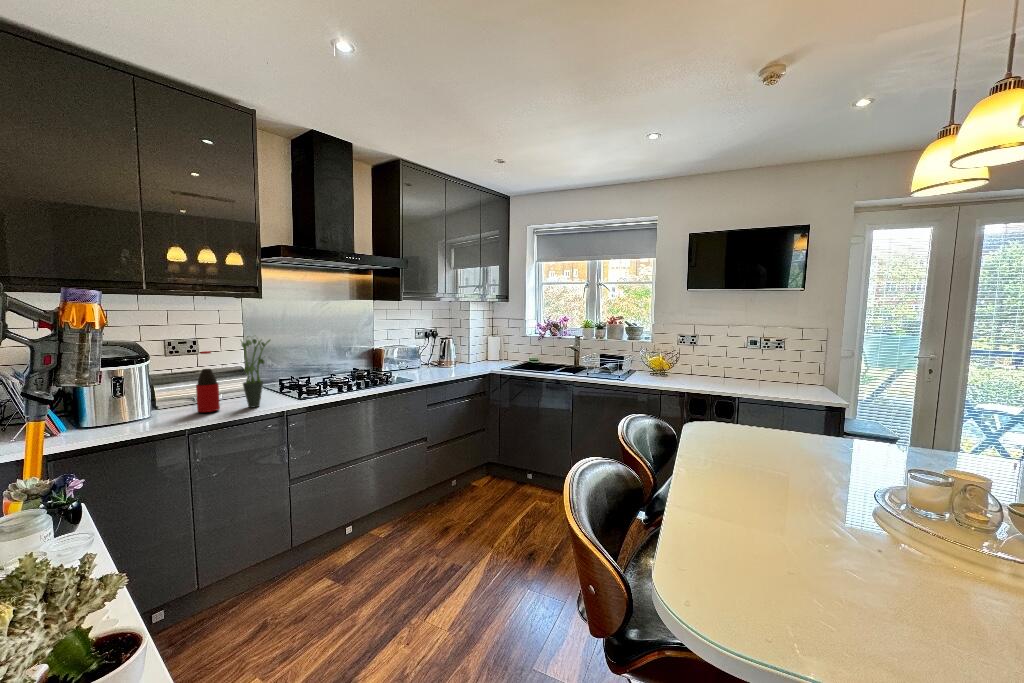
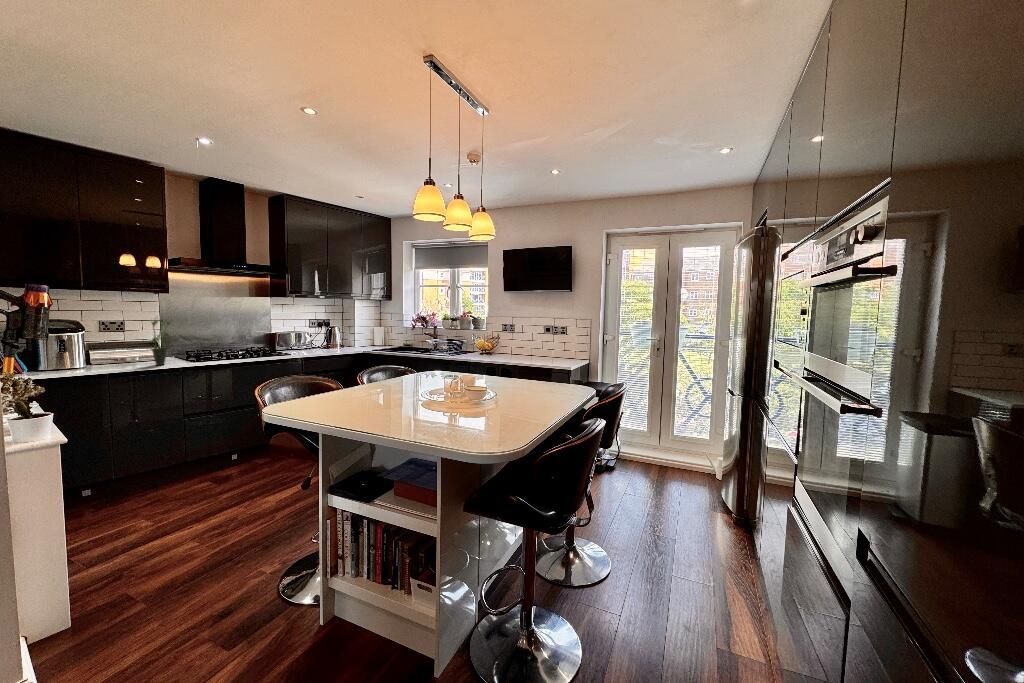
bottle: present [196,351,220,412] -> none [117,326,135,367]

